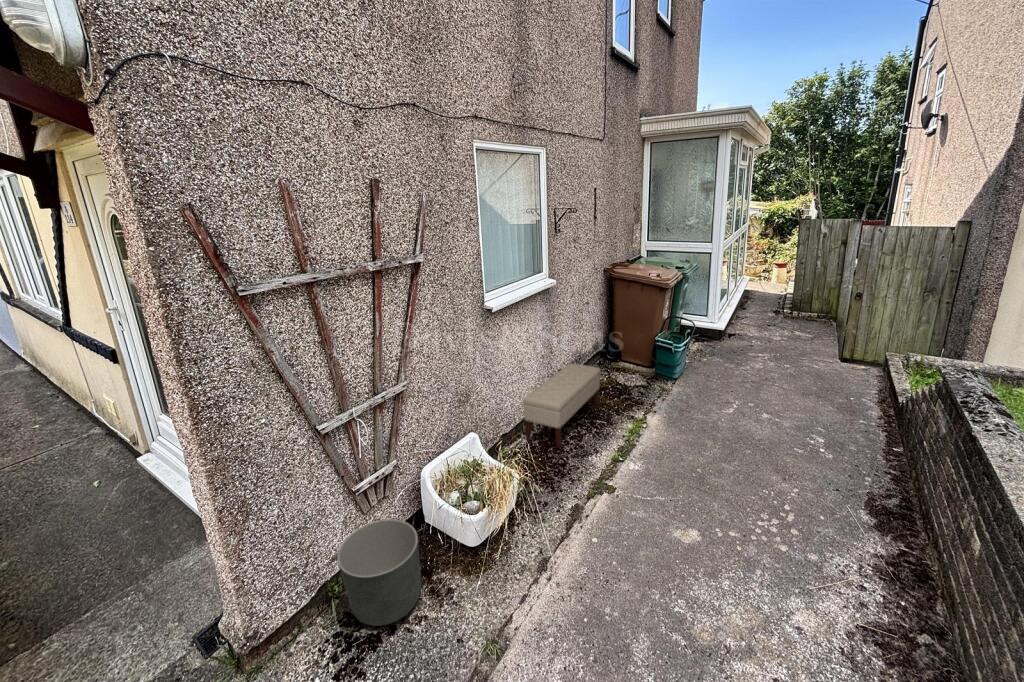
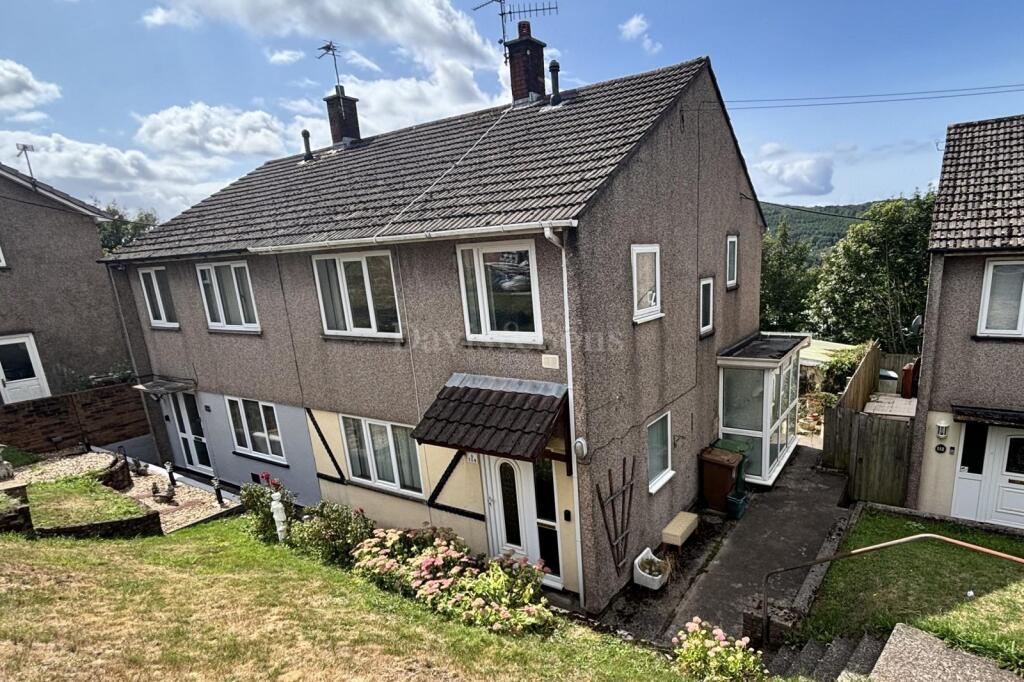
planter: present [337,519,421,626] -> none [617,576,643,609]

